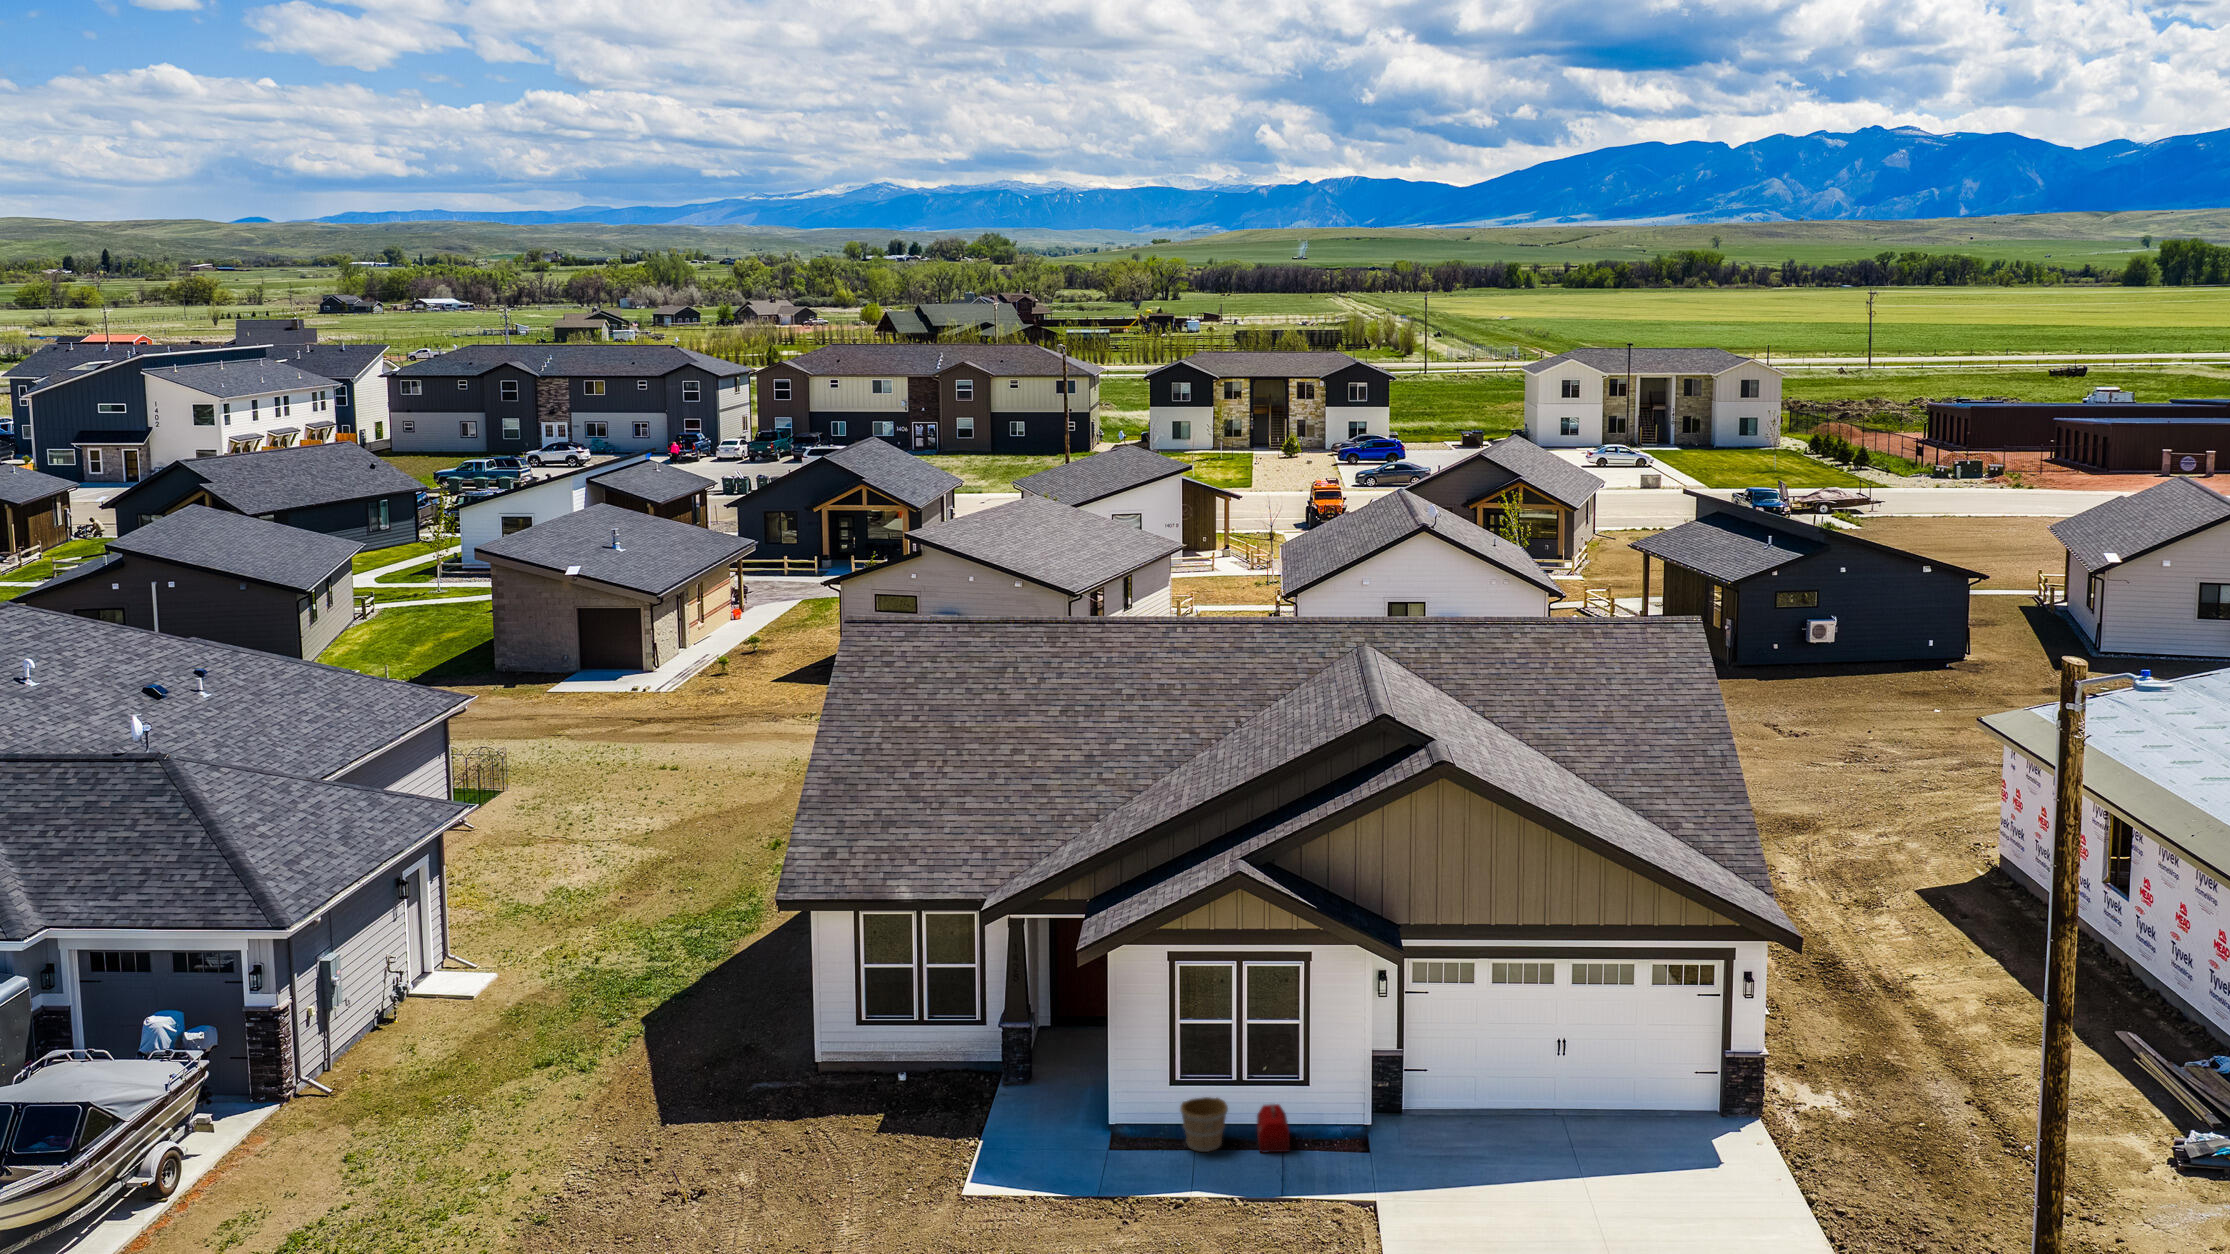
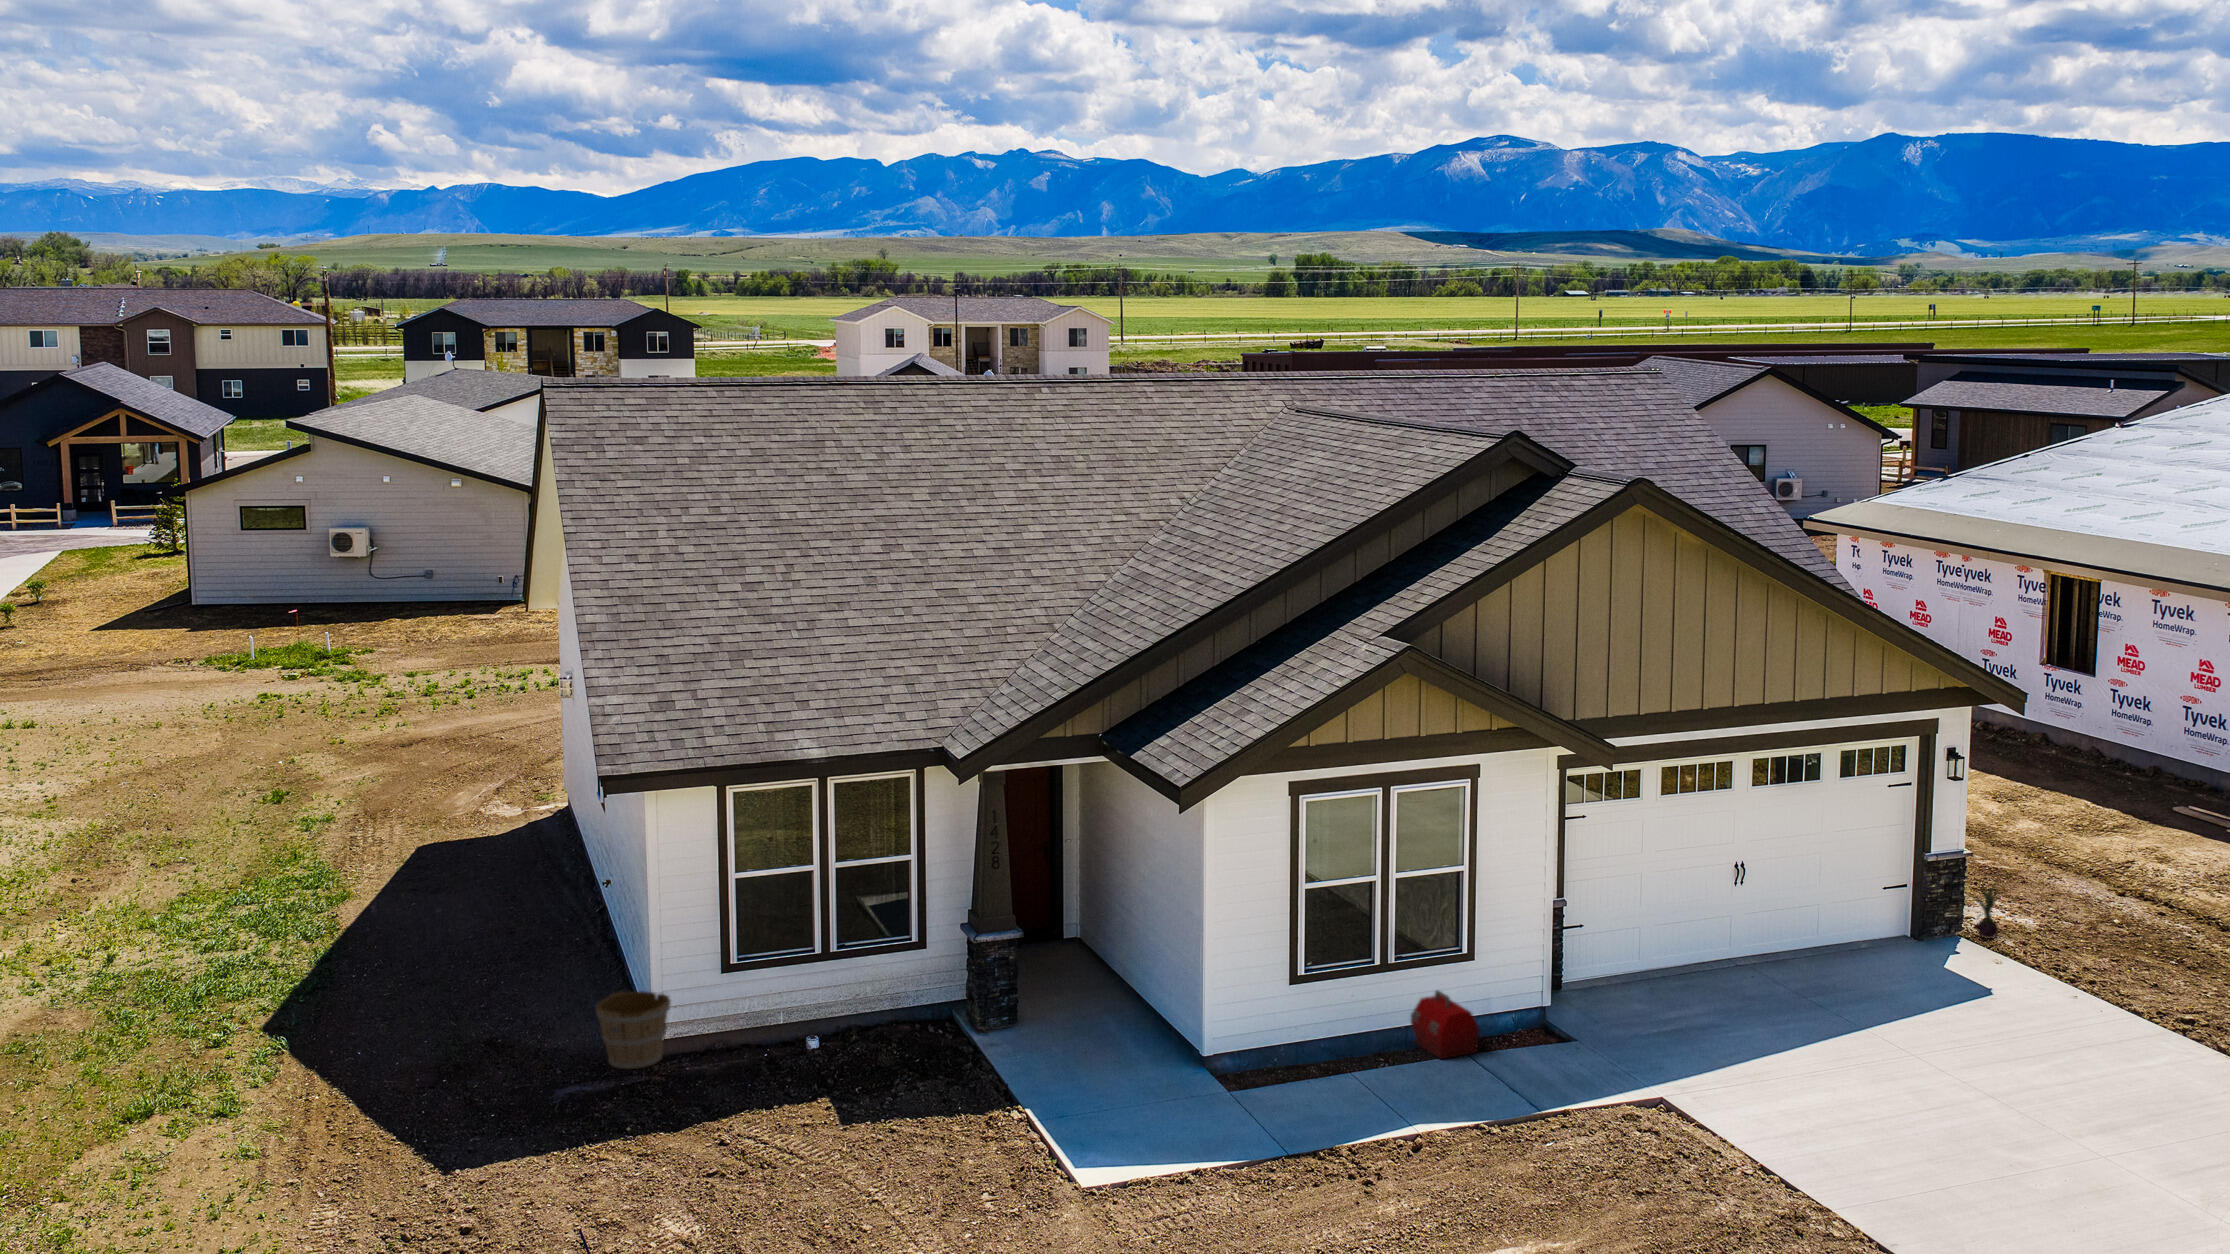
decorative plant: none [1748,1080,1801,1127] -> present [1970,883,1999,939]
wooden bucket: present [1180,1097,1228,1152] -> present [596,991,671,1069]

